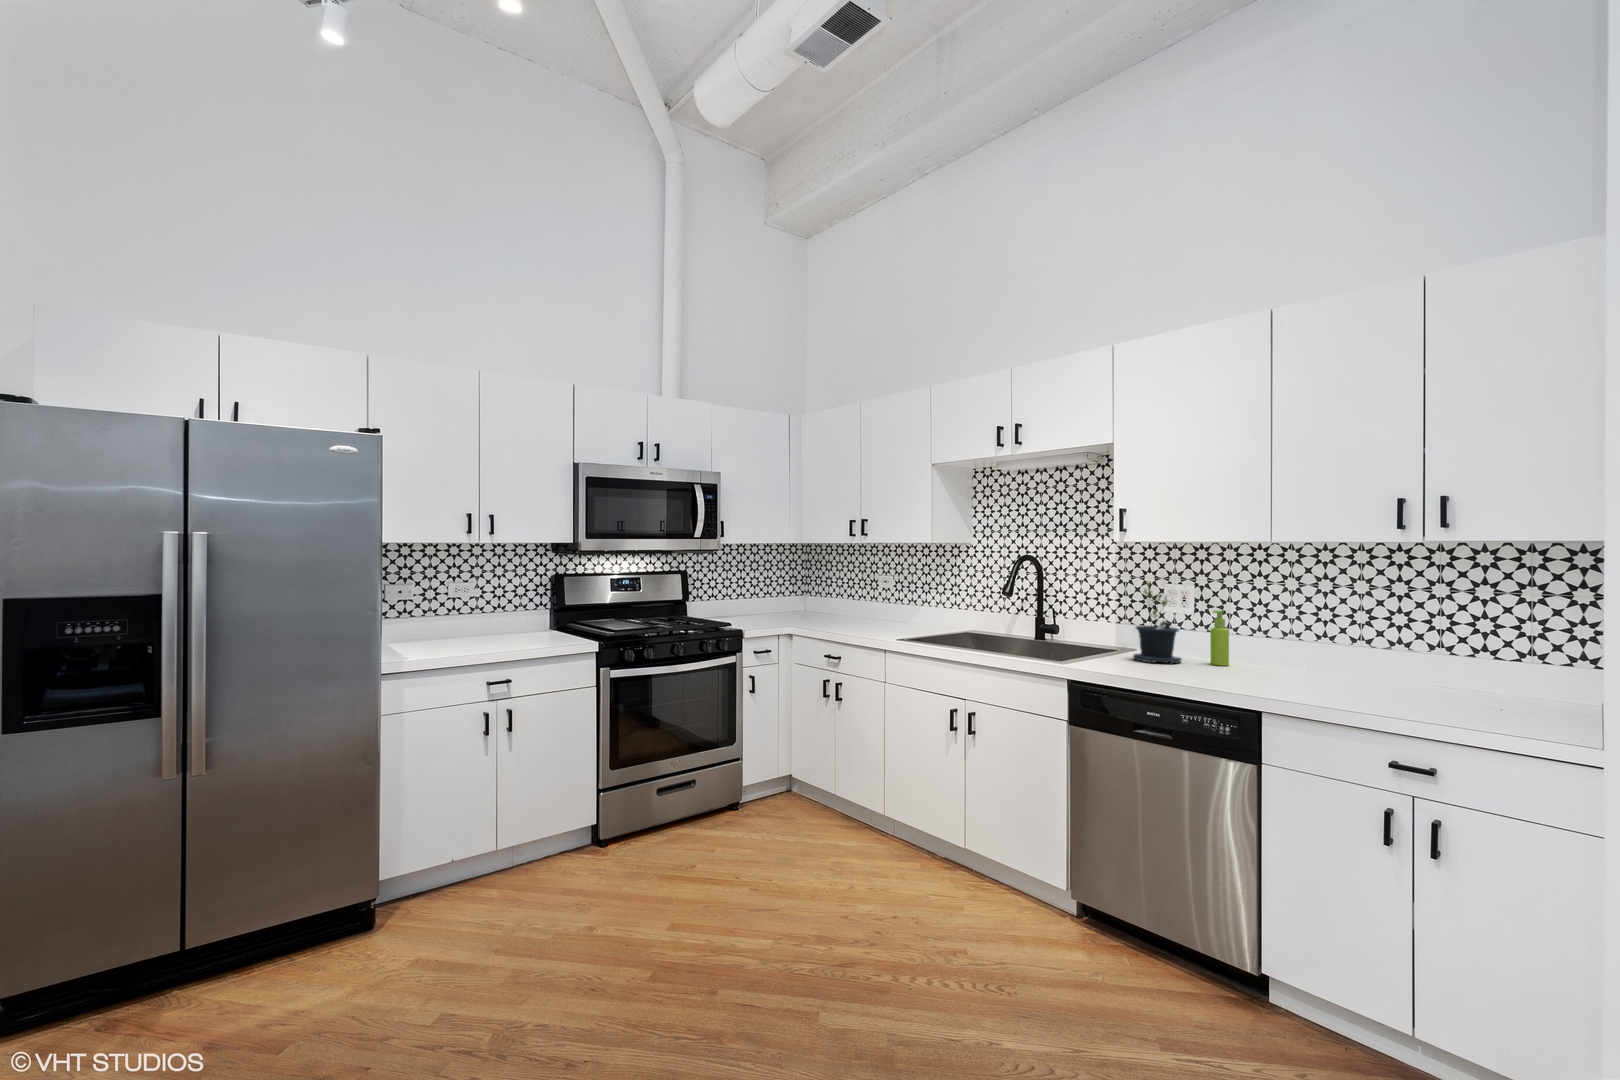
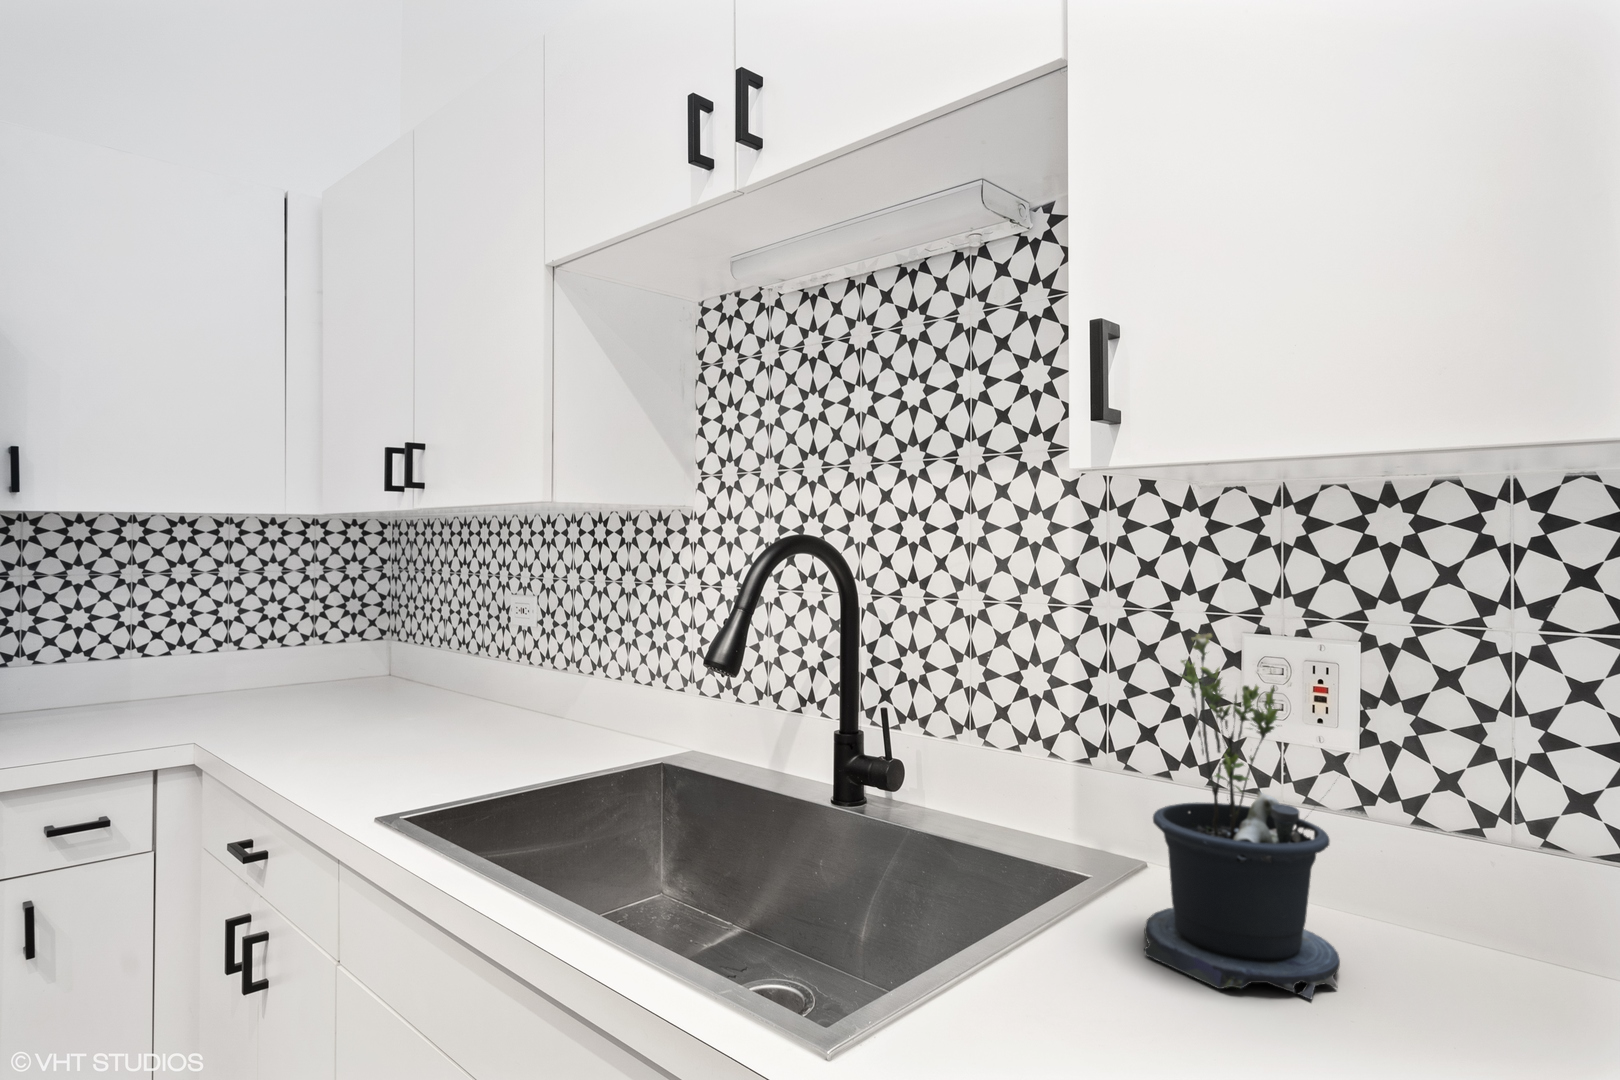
soap dispenser: present [1210,610,1229,666] -> none [1456,755,1539,1001]

